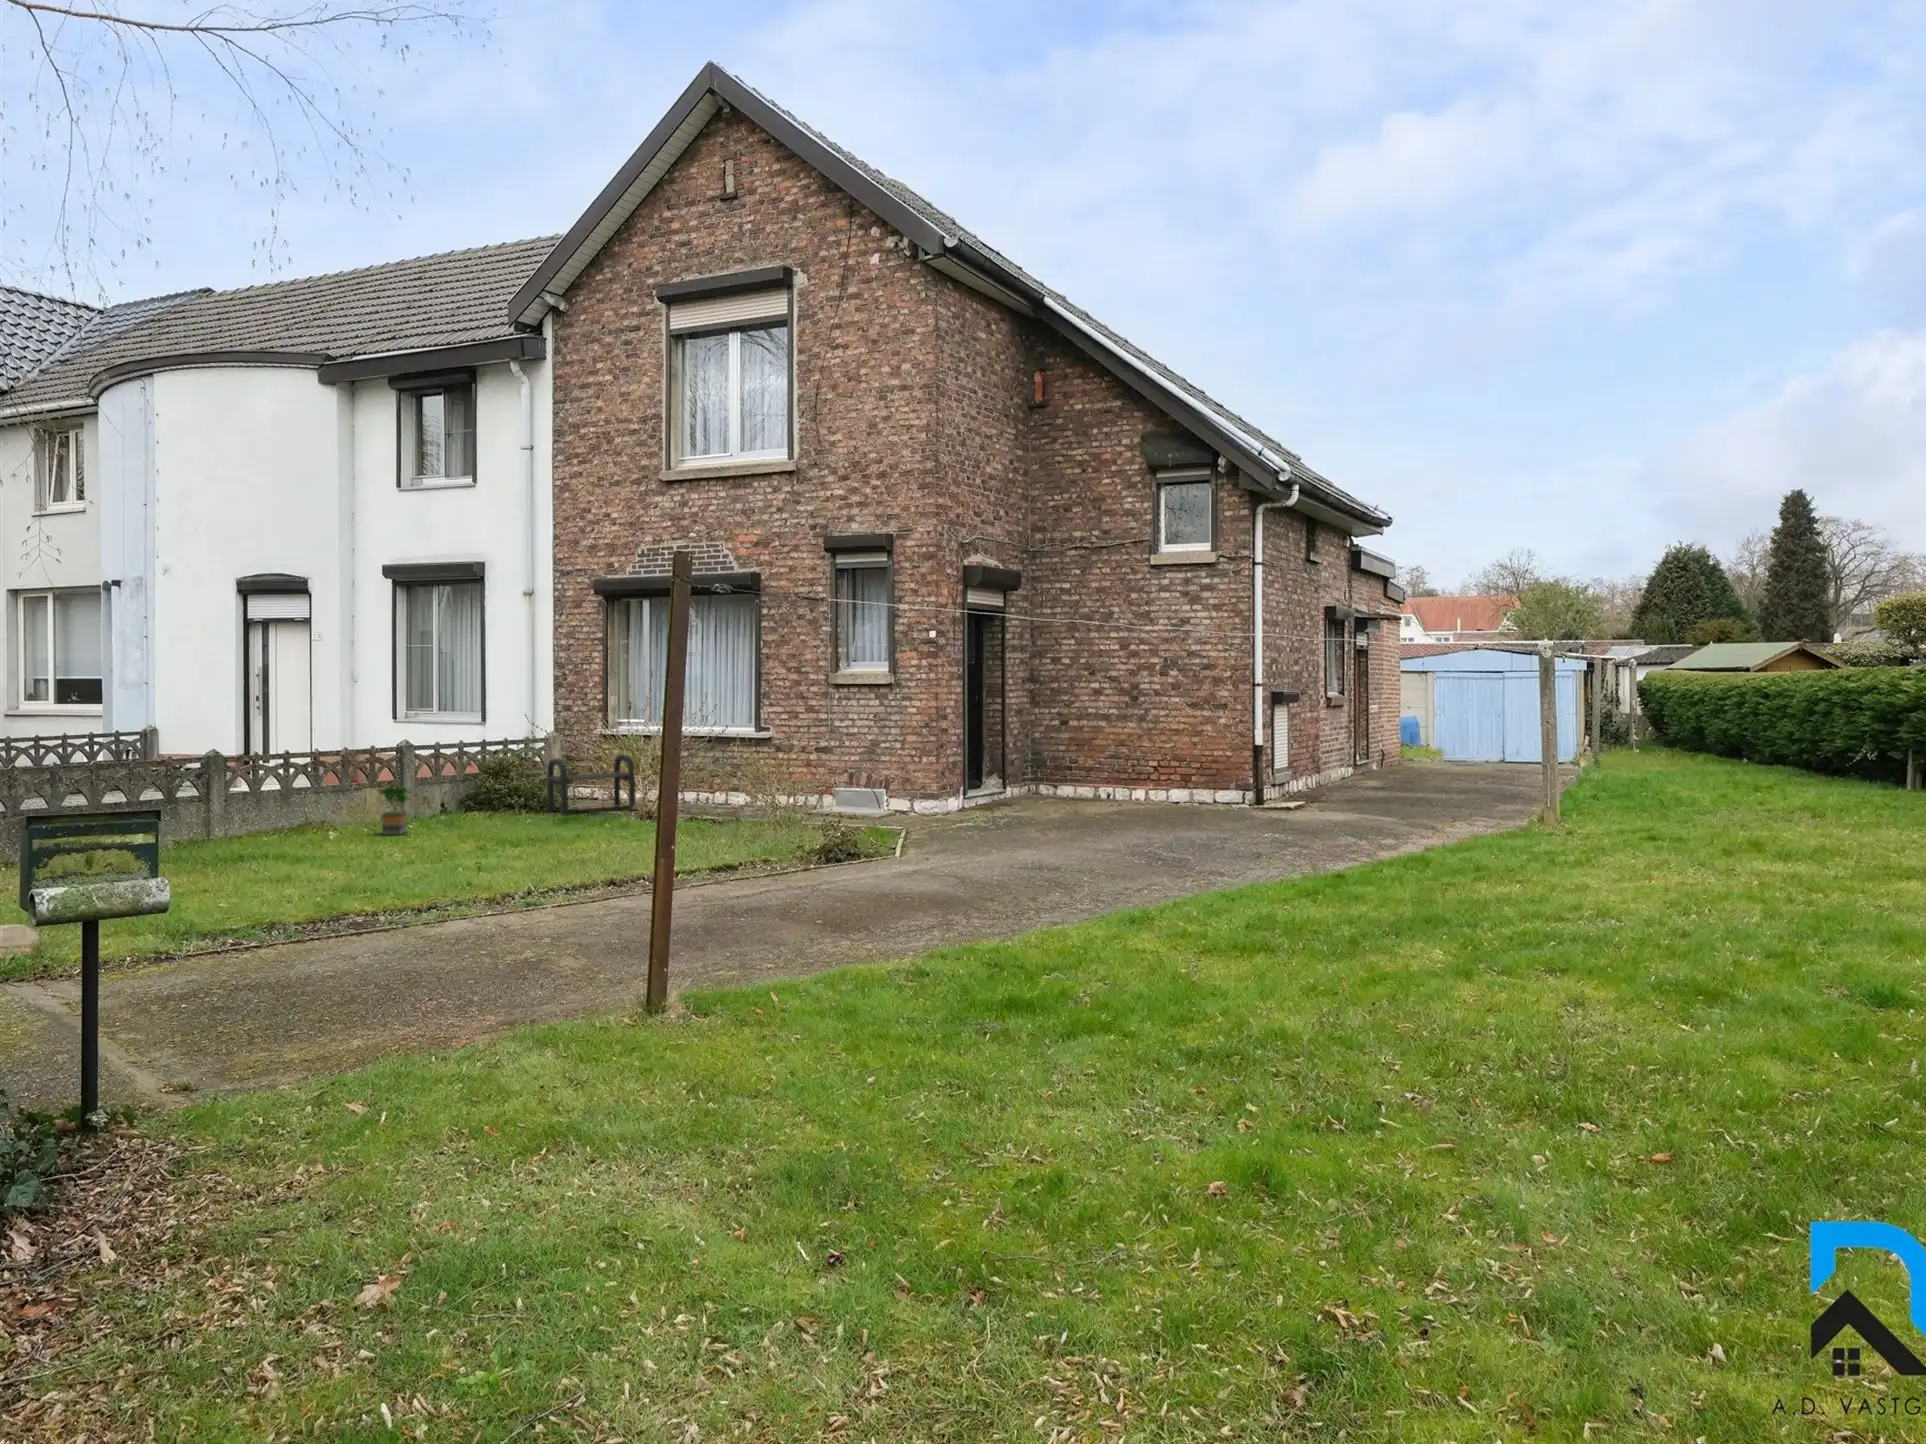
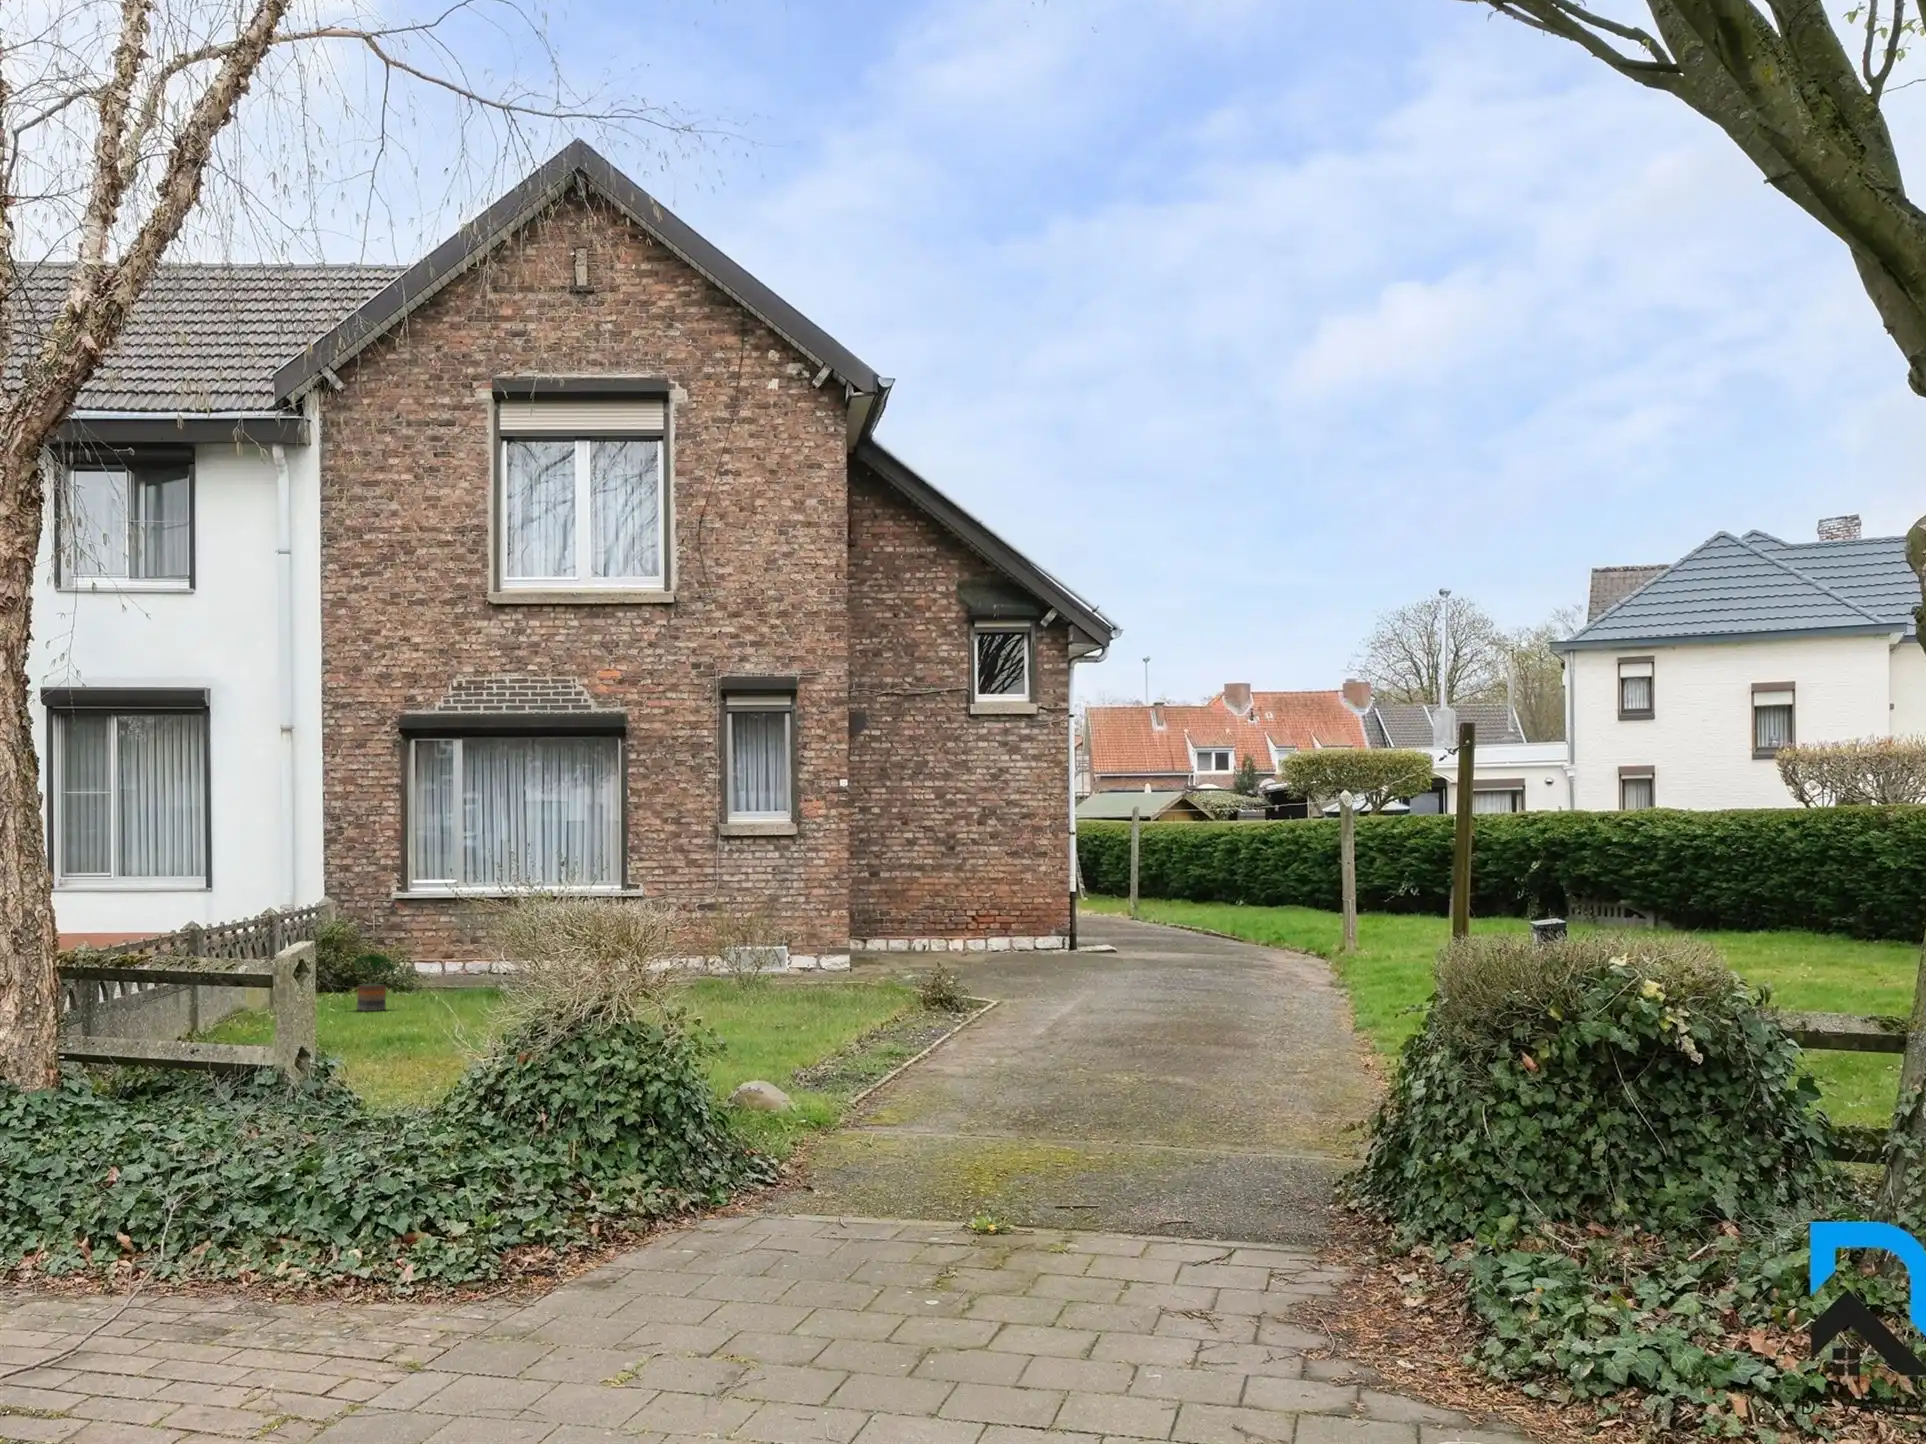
bench: present [547,754,636,816] -> none [397,922,494,995]

